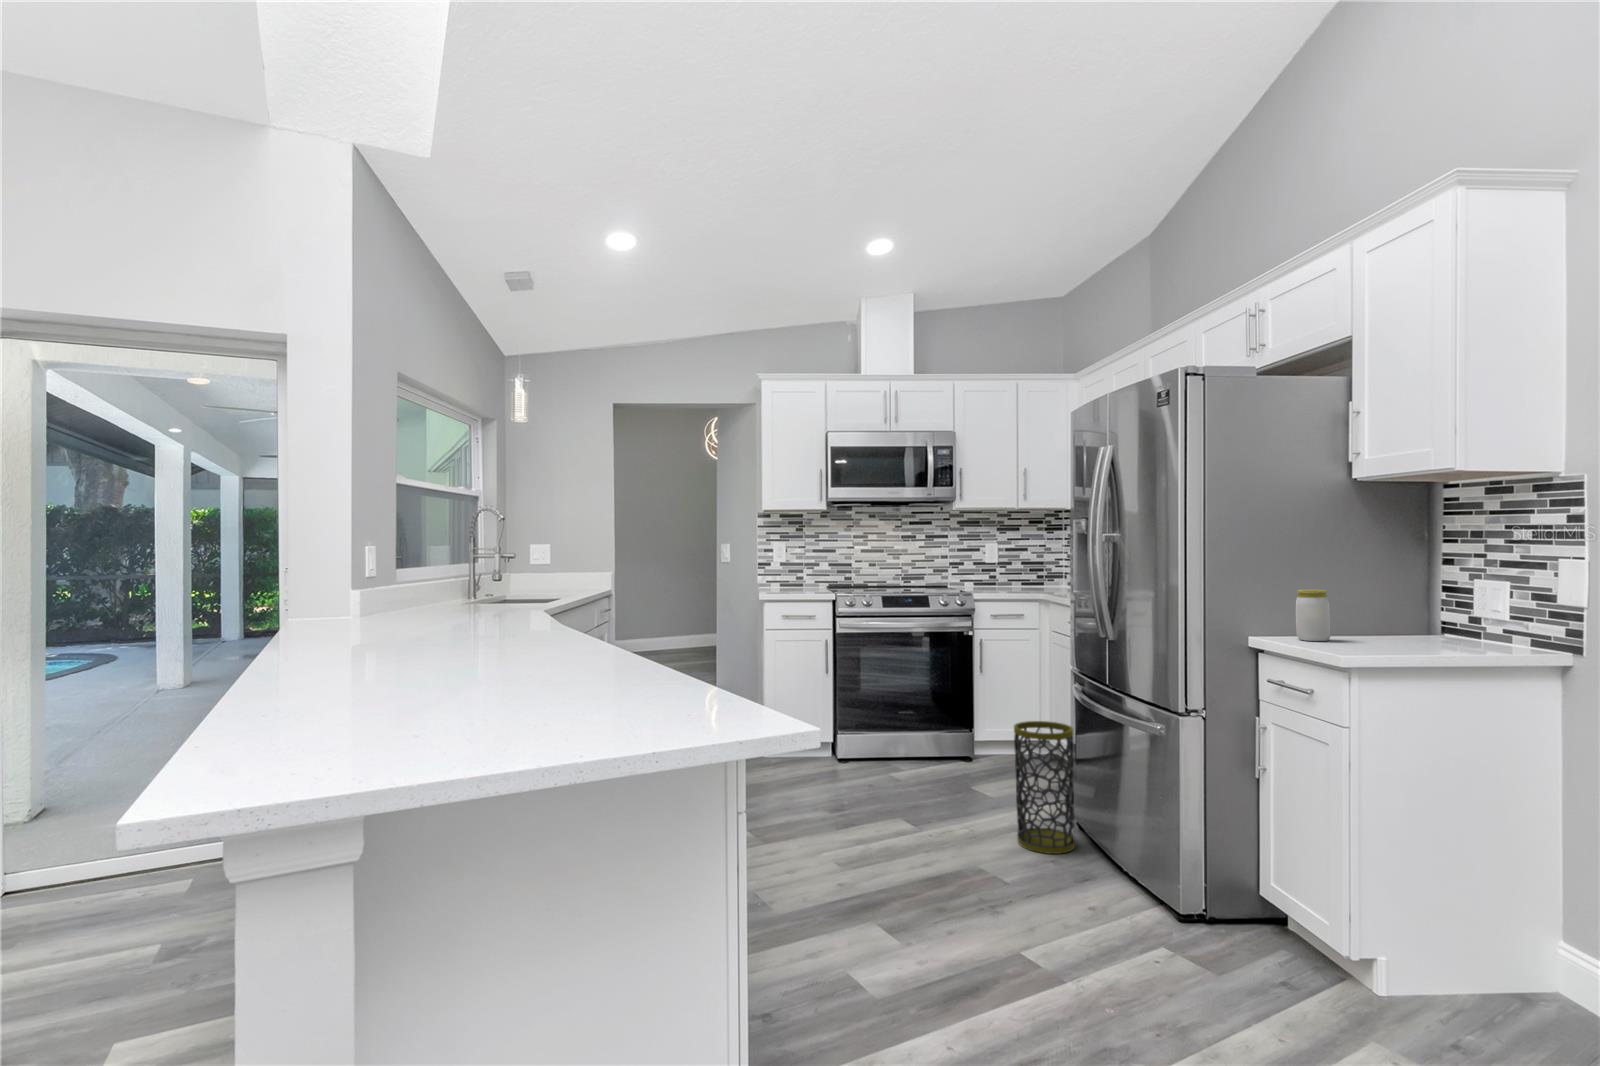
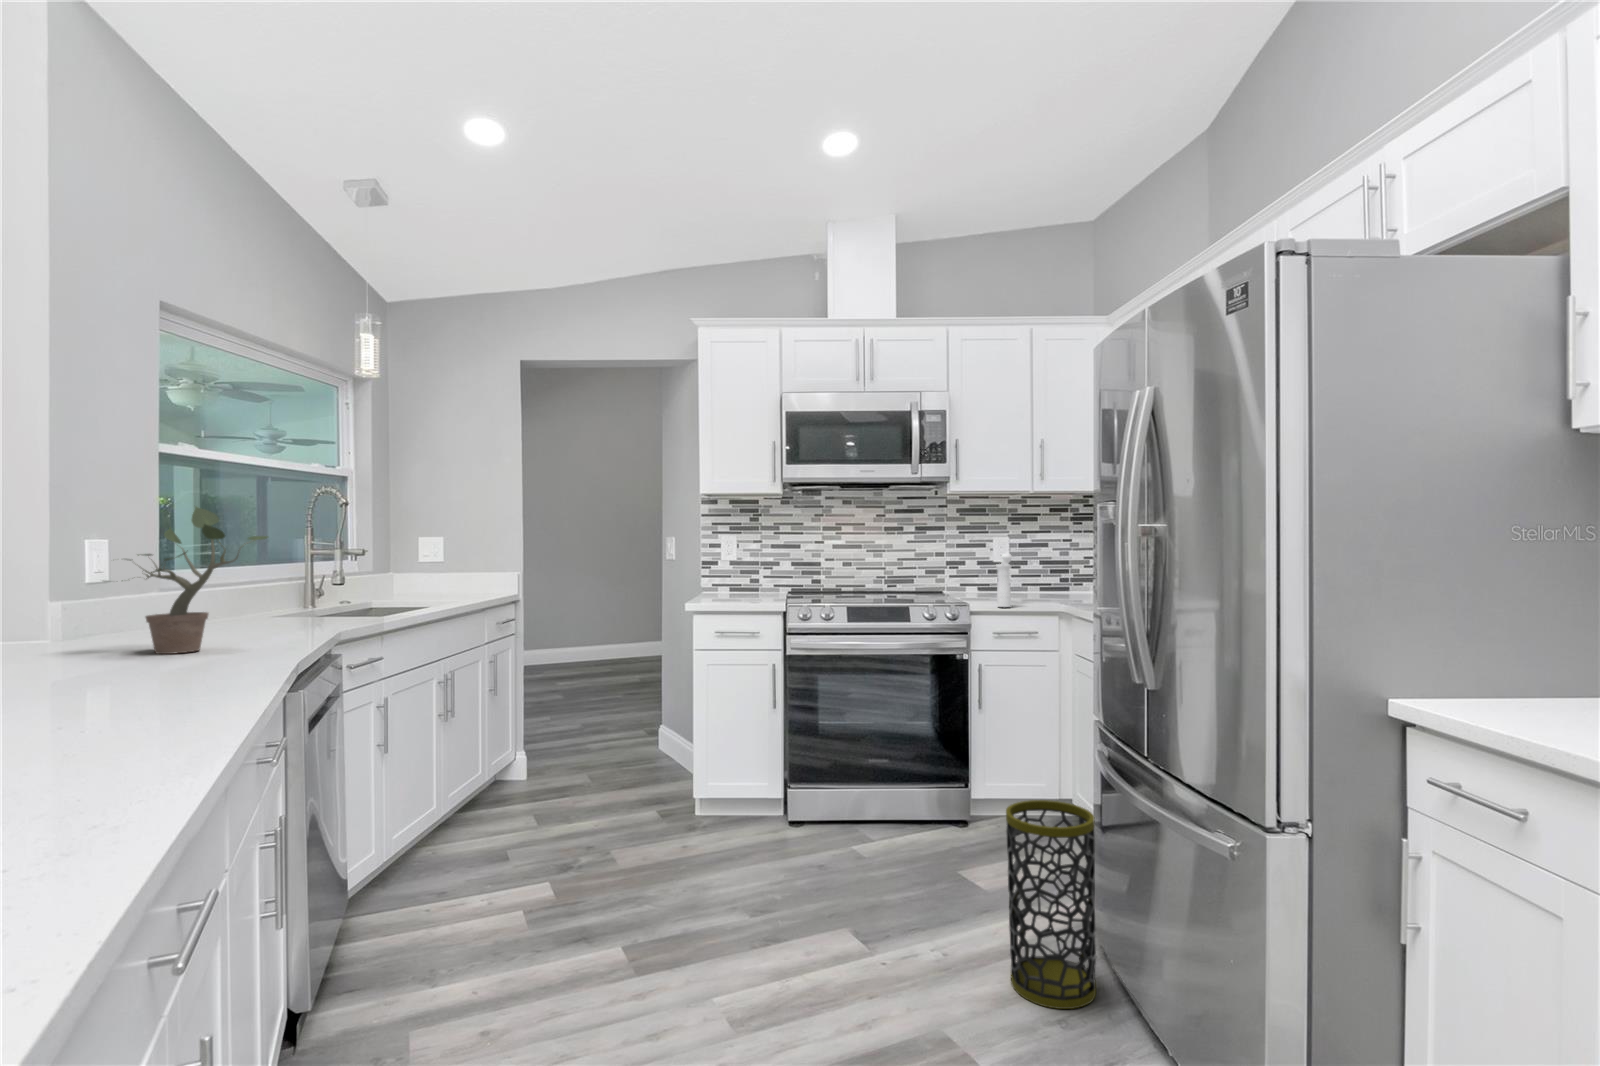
potted plant: none [427,519,527,618] -> present [130,507,268,654]
pepper mill: none [992,556,1003,596] -> present [996,554,1012,607]
jar: present [1296,590,1331,641] -> none [1473,623,1541,716]

